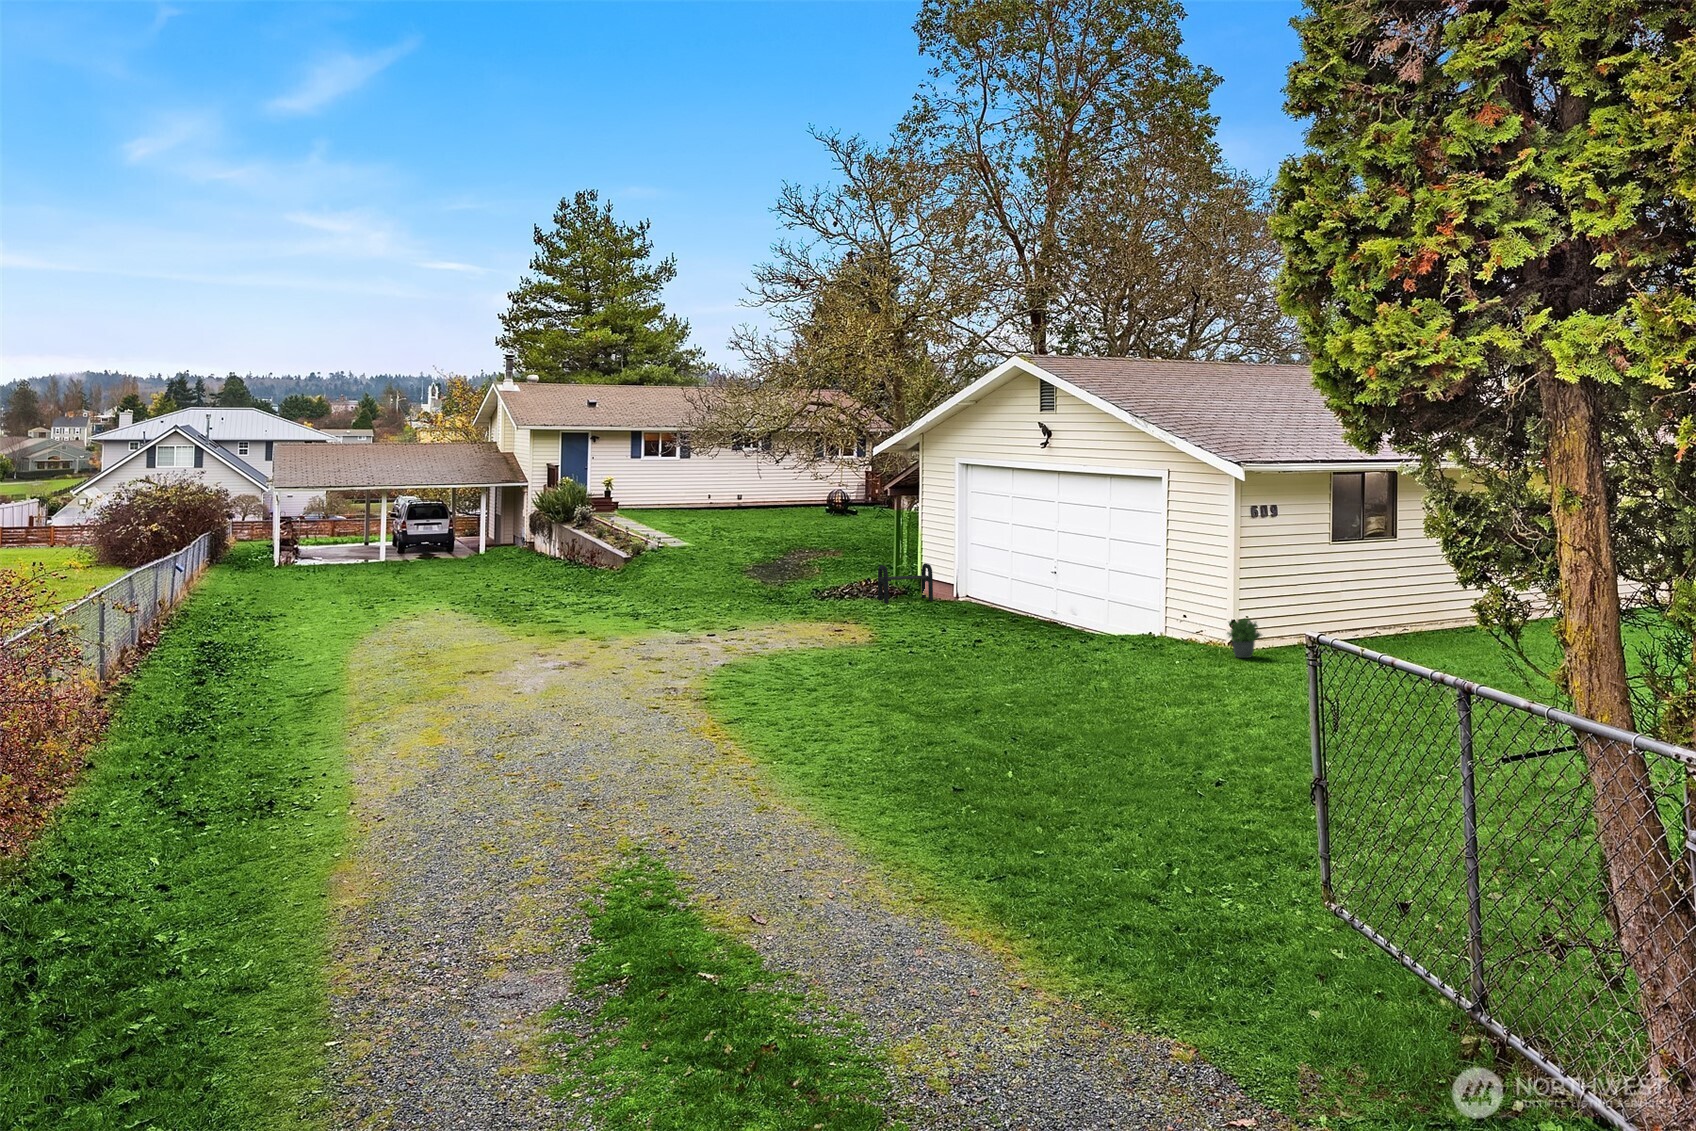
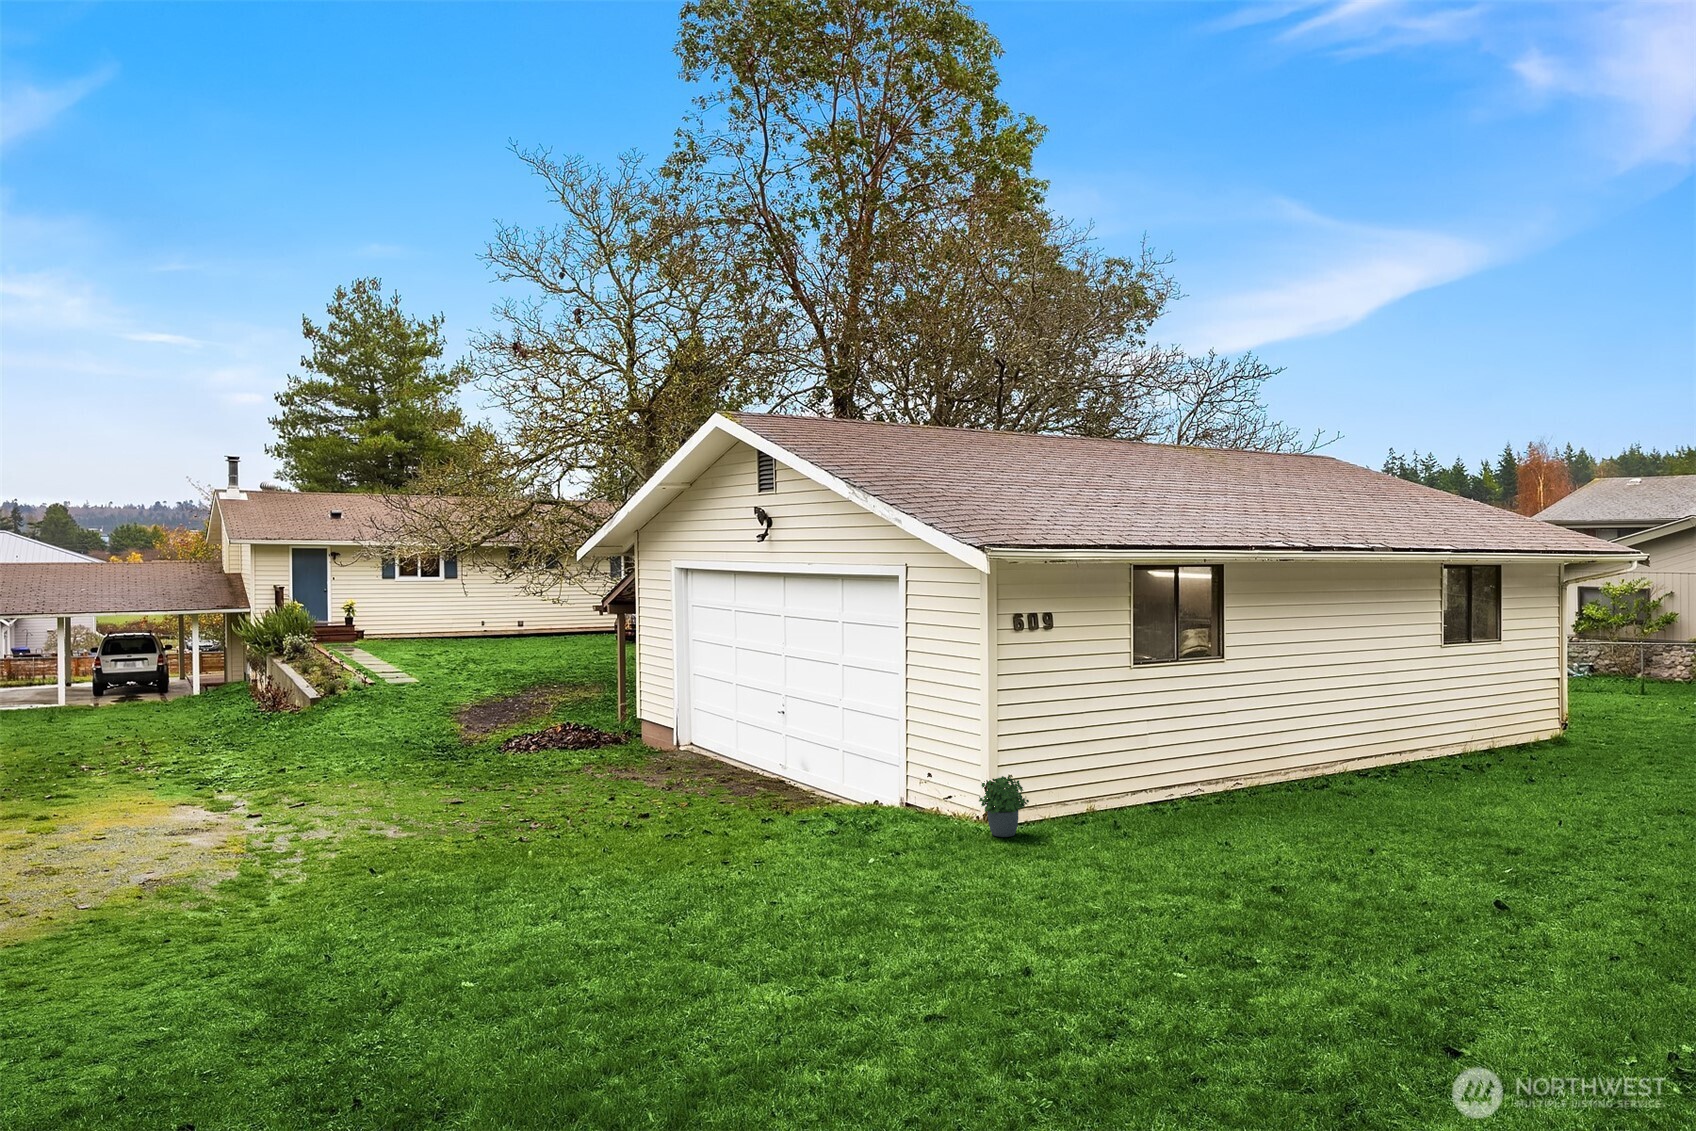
bench: present [878,563,933,603] -> none [578,700,649,755]

